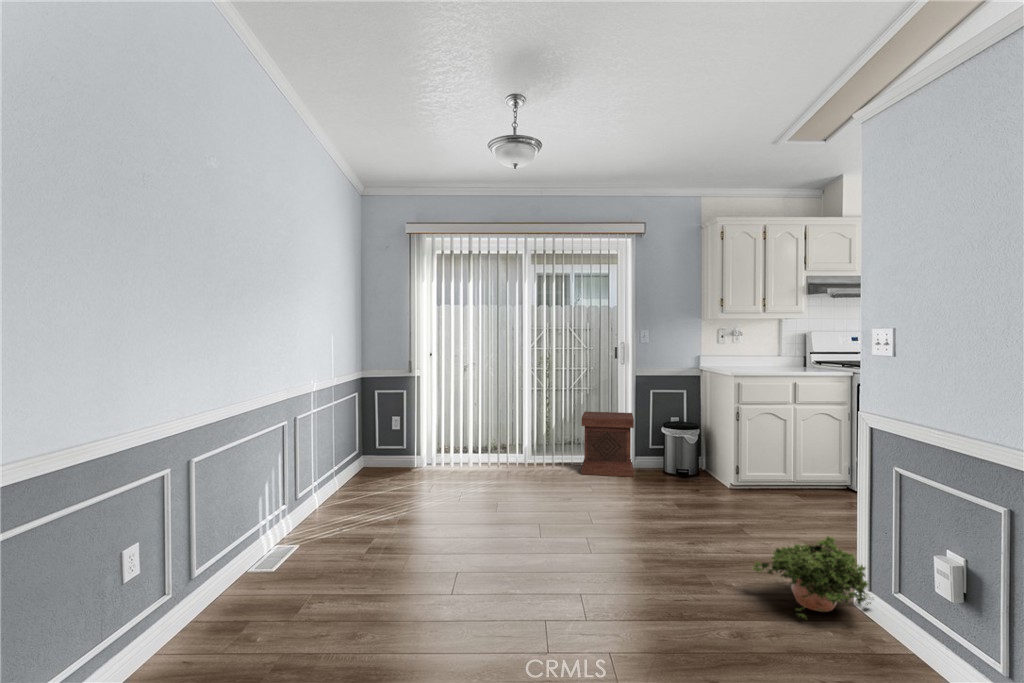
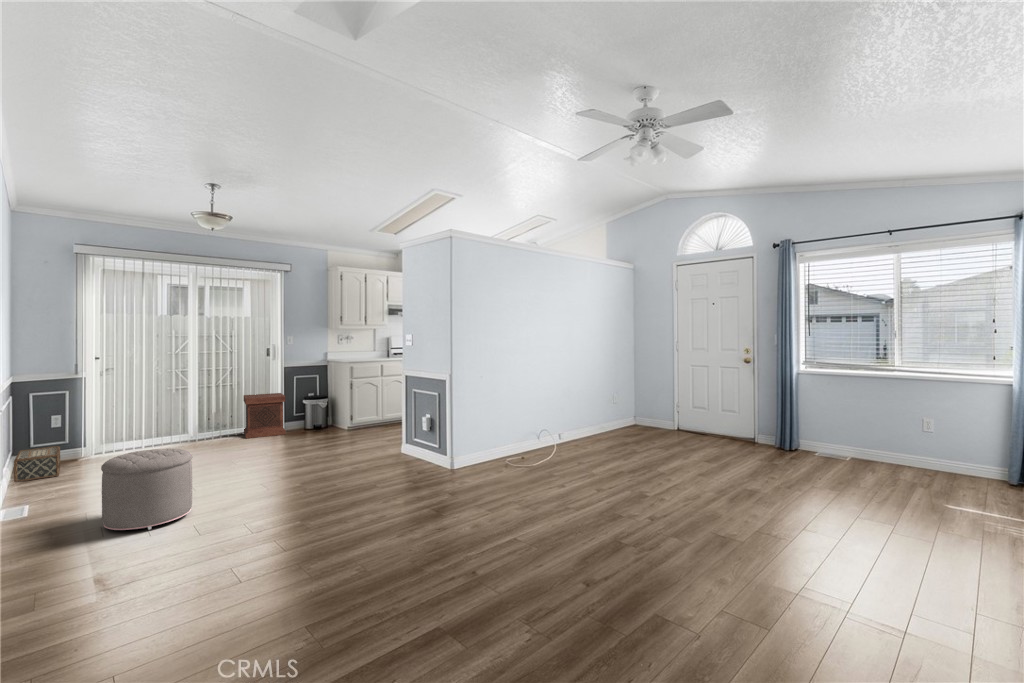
woven basket: none [339,453,390,491] -> present [14,446,60,482]
ottoman: none [306,498,428,648] -> present [101,448,193,530]
potted plant: present [753,536,874,618] -> none [366,432,417,468]

